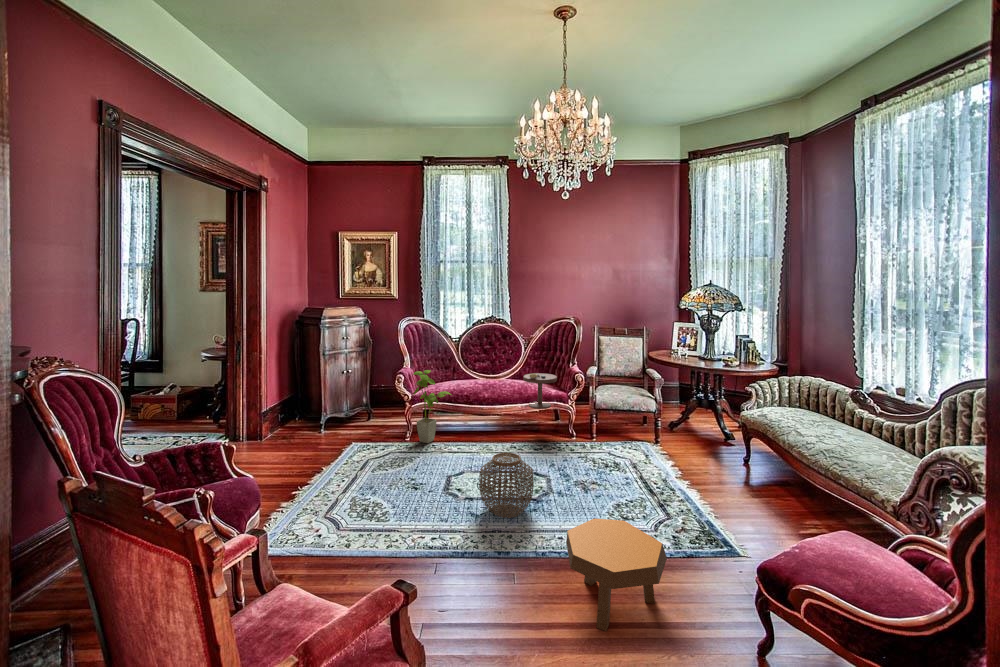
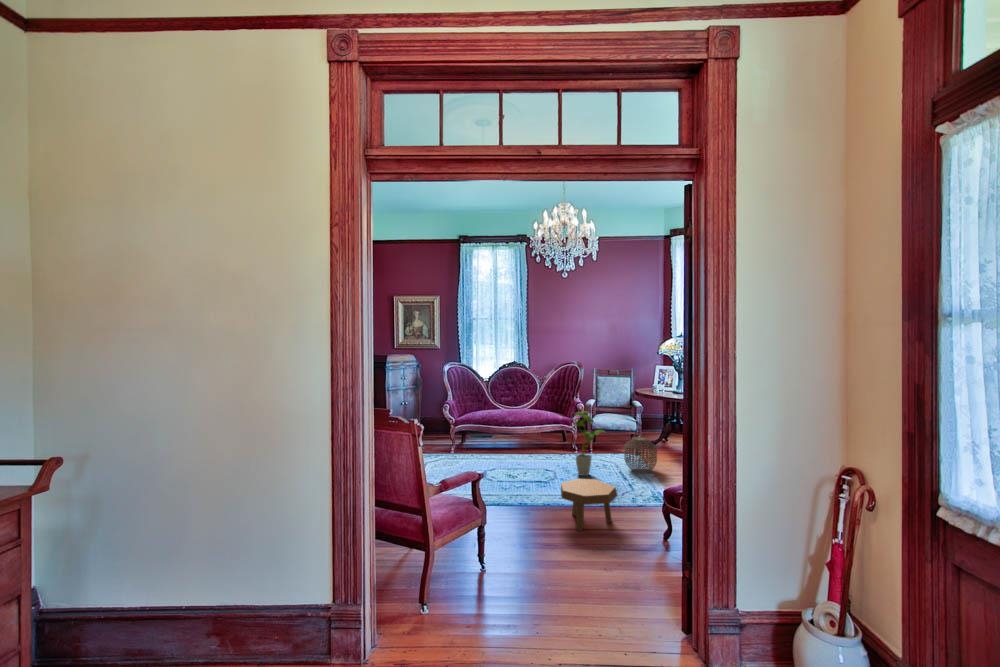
house plant: present [413,370,451,443] -> present [574,411,604,476]
side table: present [523,373,557,409] -> none [538,403,563,450]
woven basket: present [479,453,533,518] -> present [624,437,657,474]

